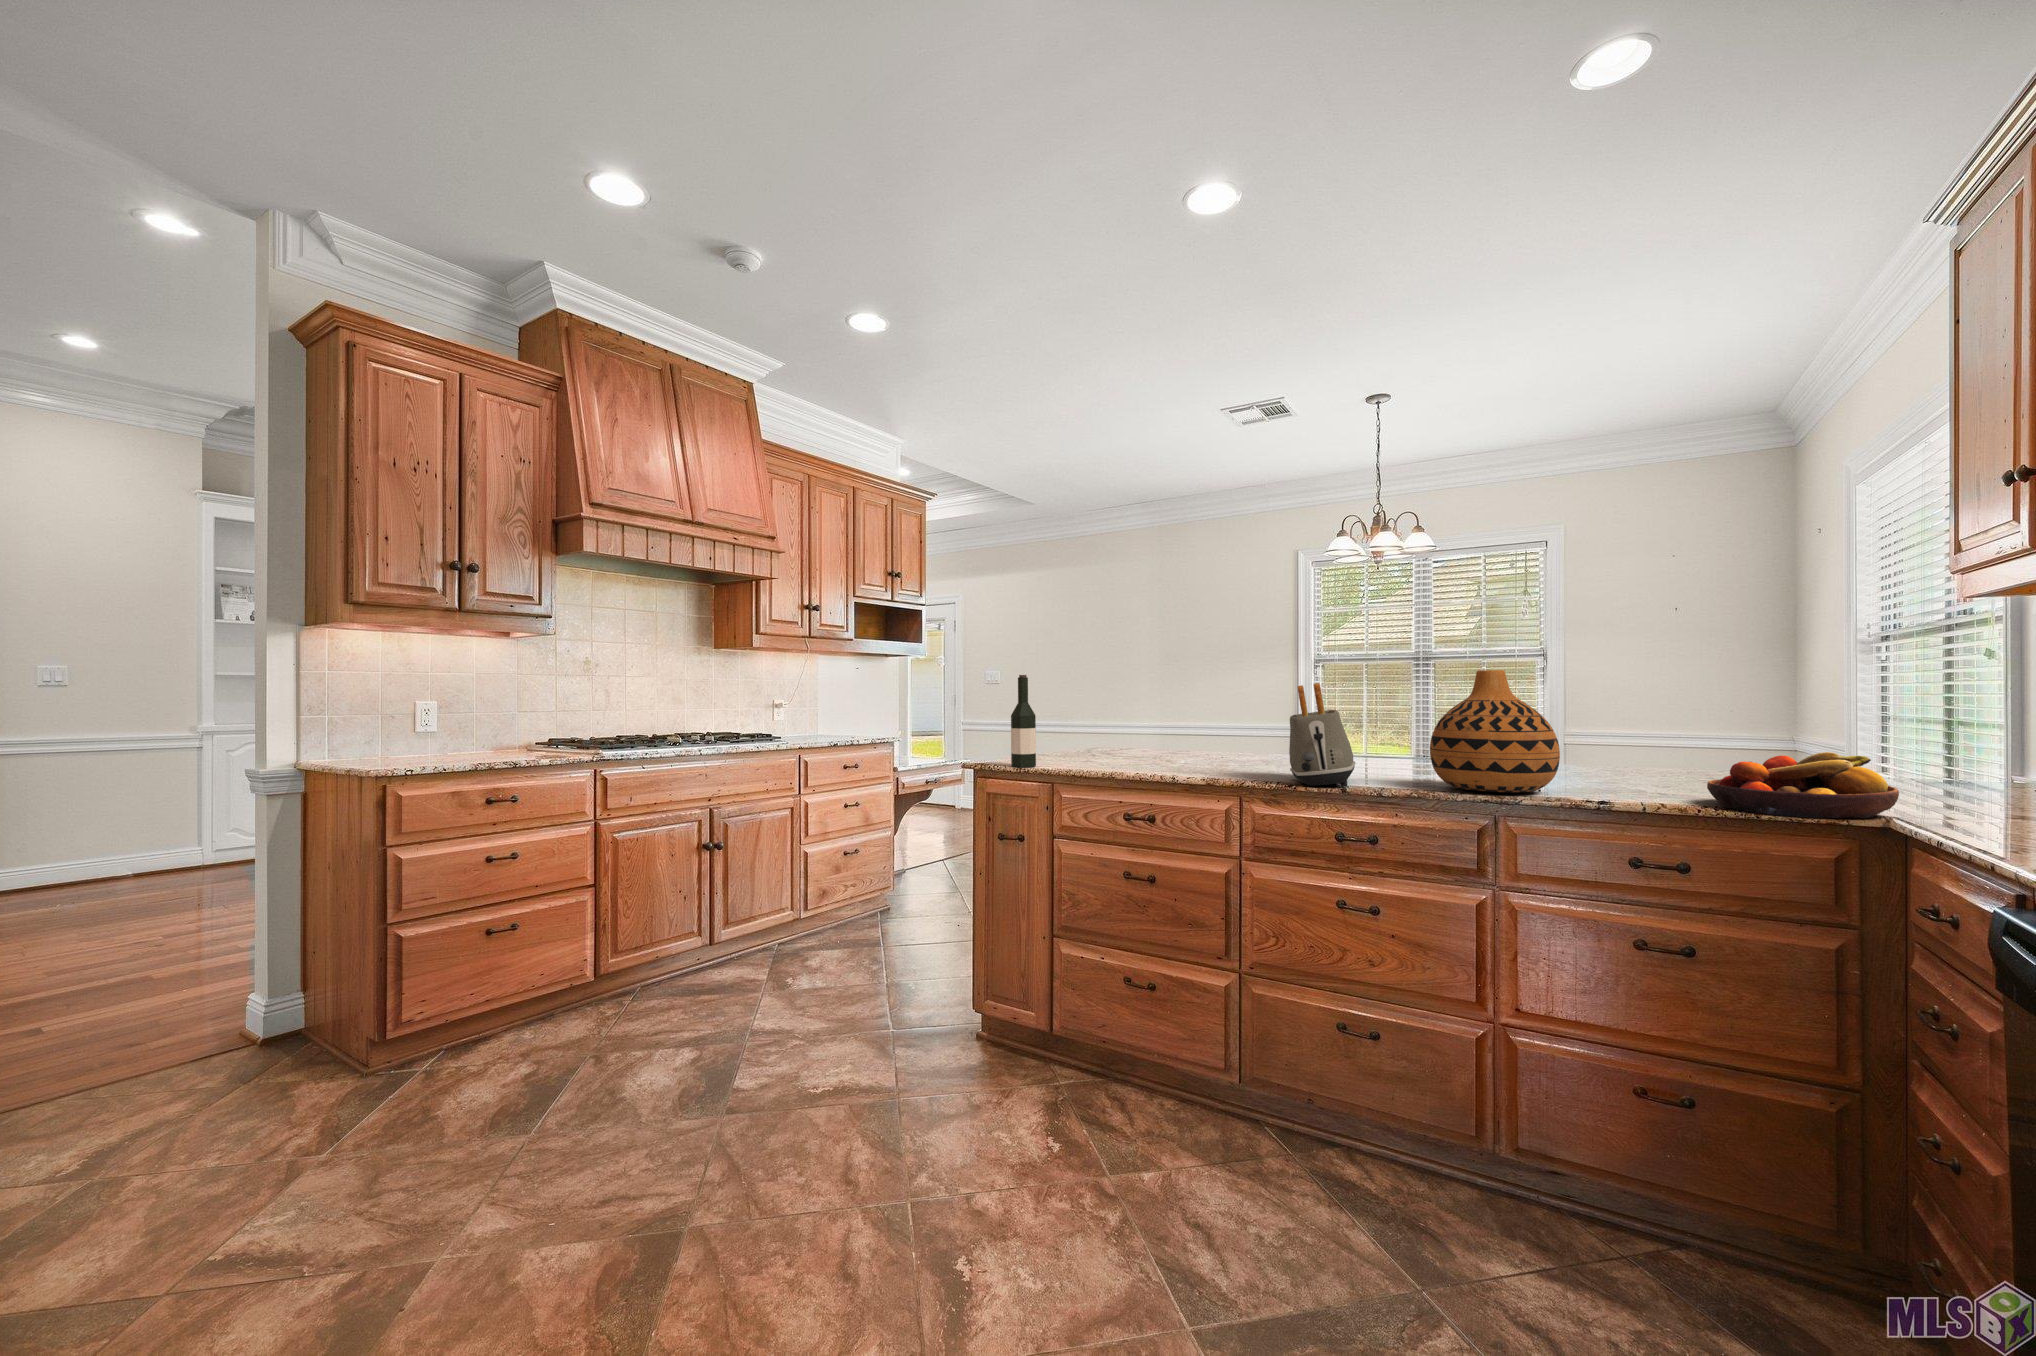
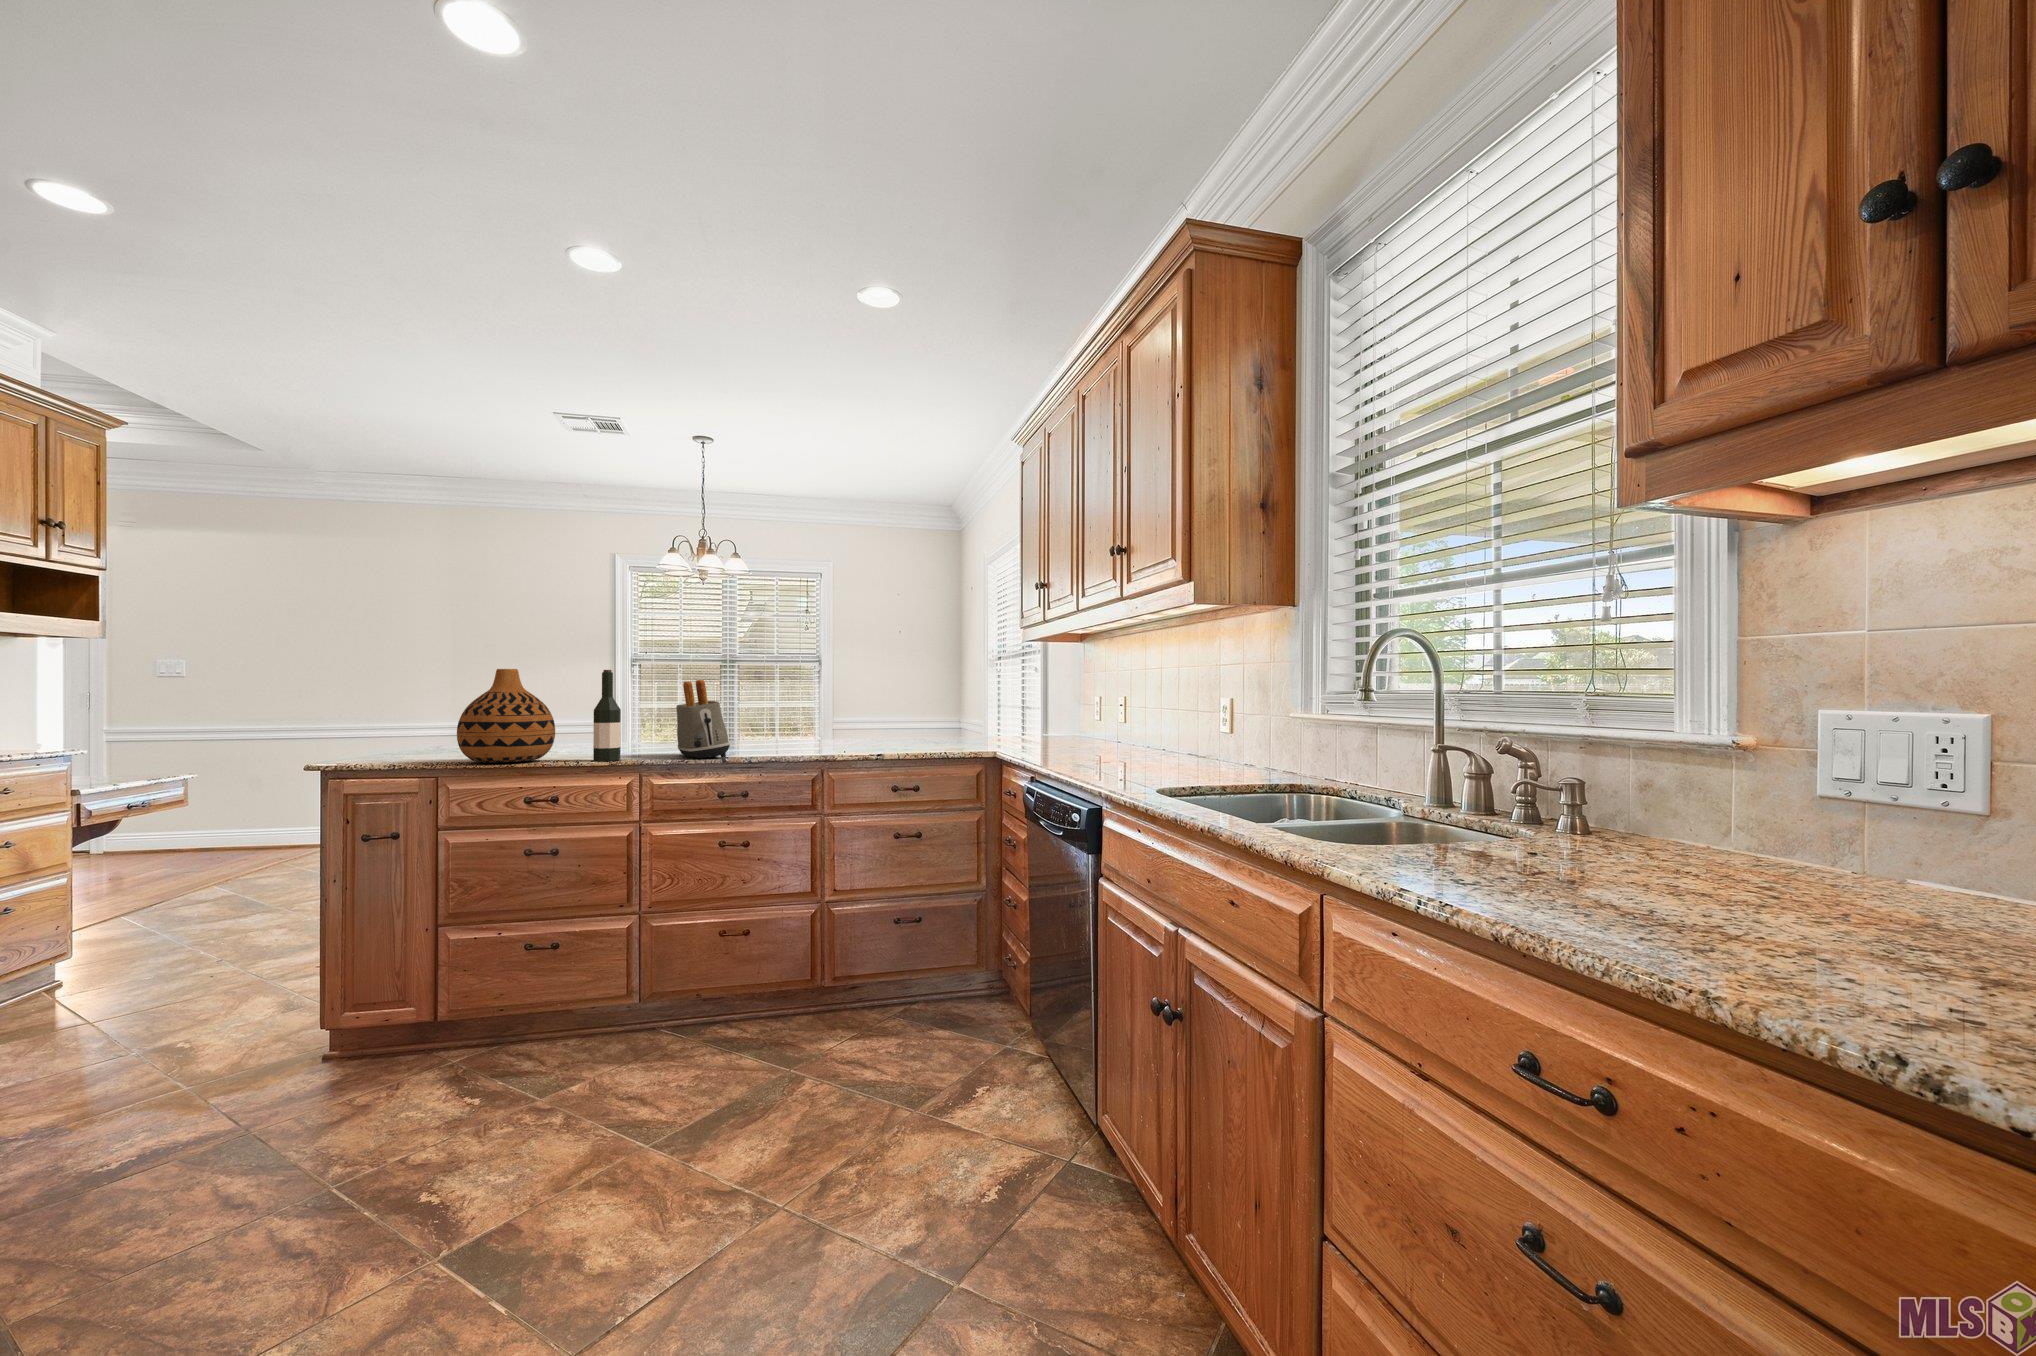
vase: present [1430,670,1560,792] -> present [457,669,555,762]
wine bottle: present [1011,675,1036,767] -> present [593,670,621,761]
fruit bowl: present [1707,752,1899,818] -> none [926,720,1000,755]

